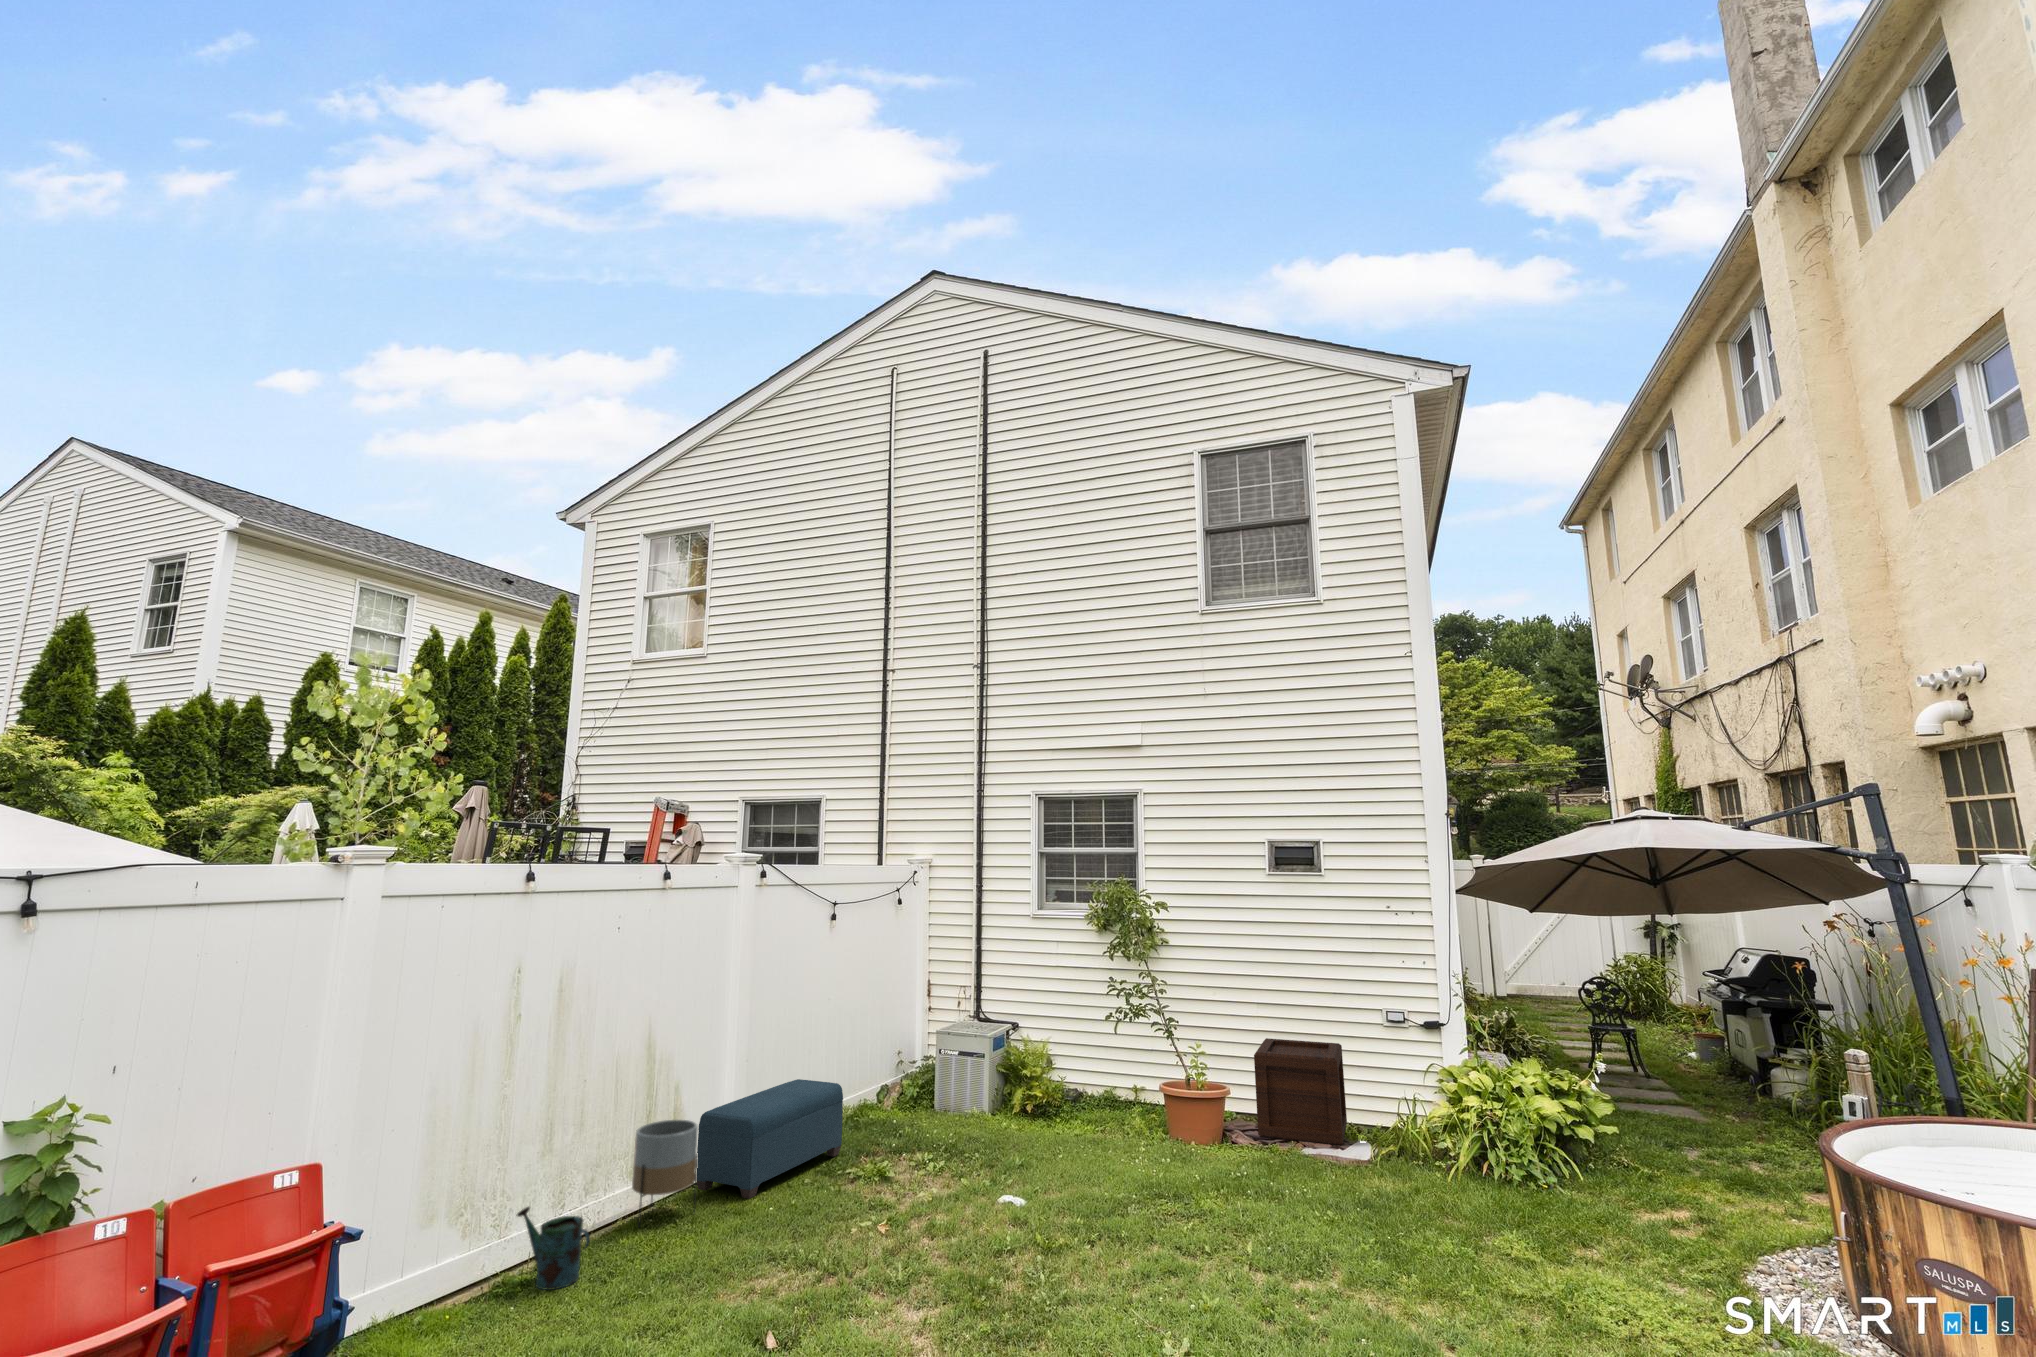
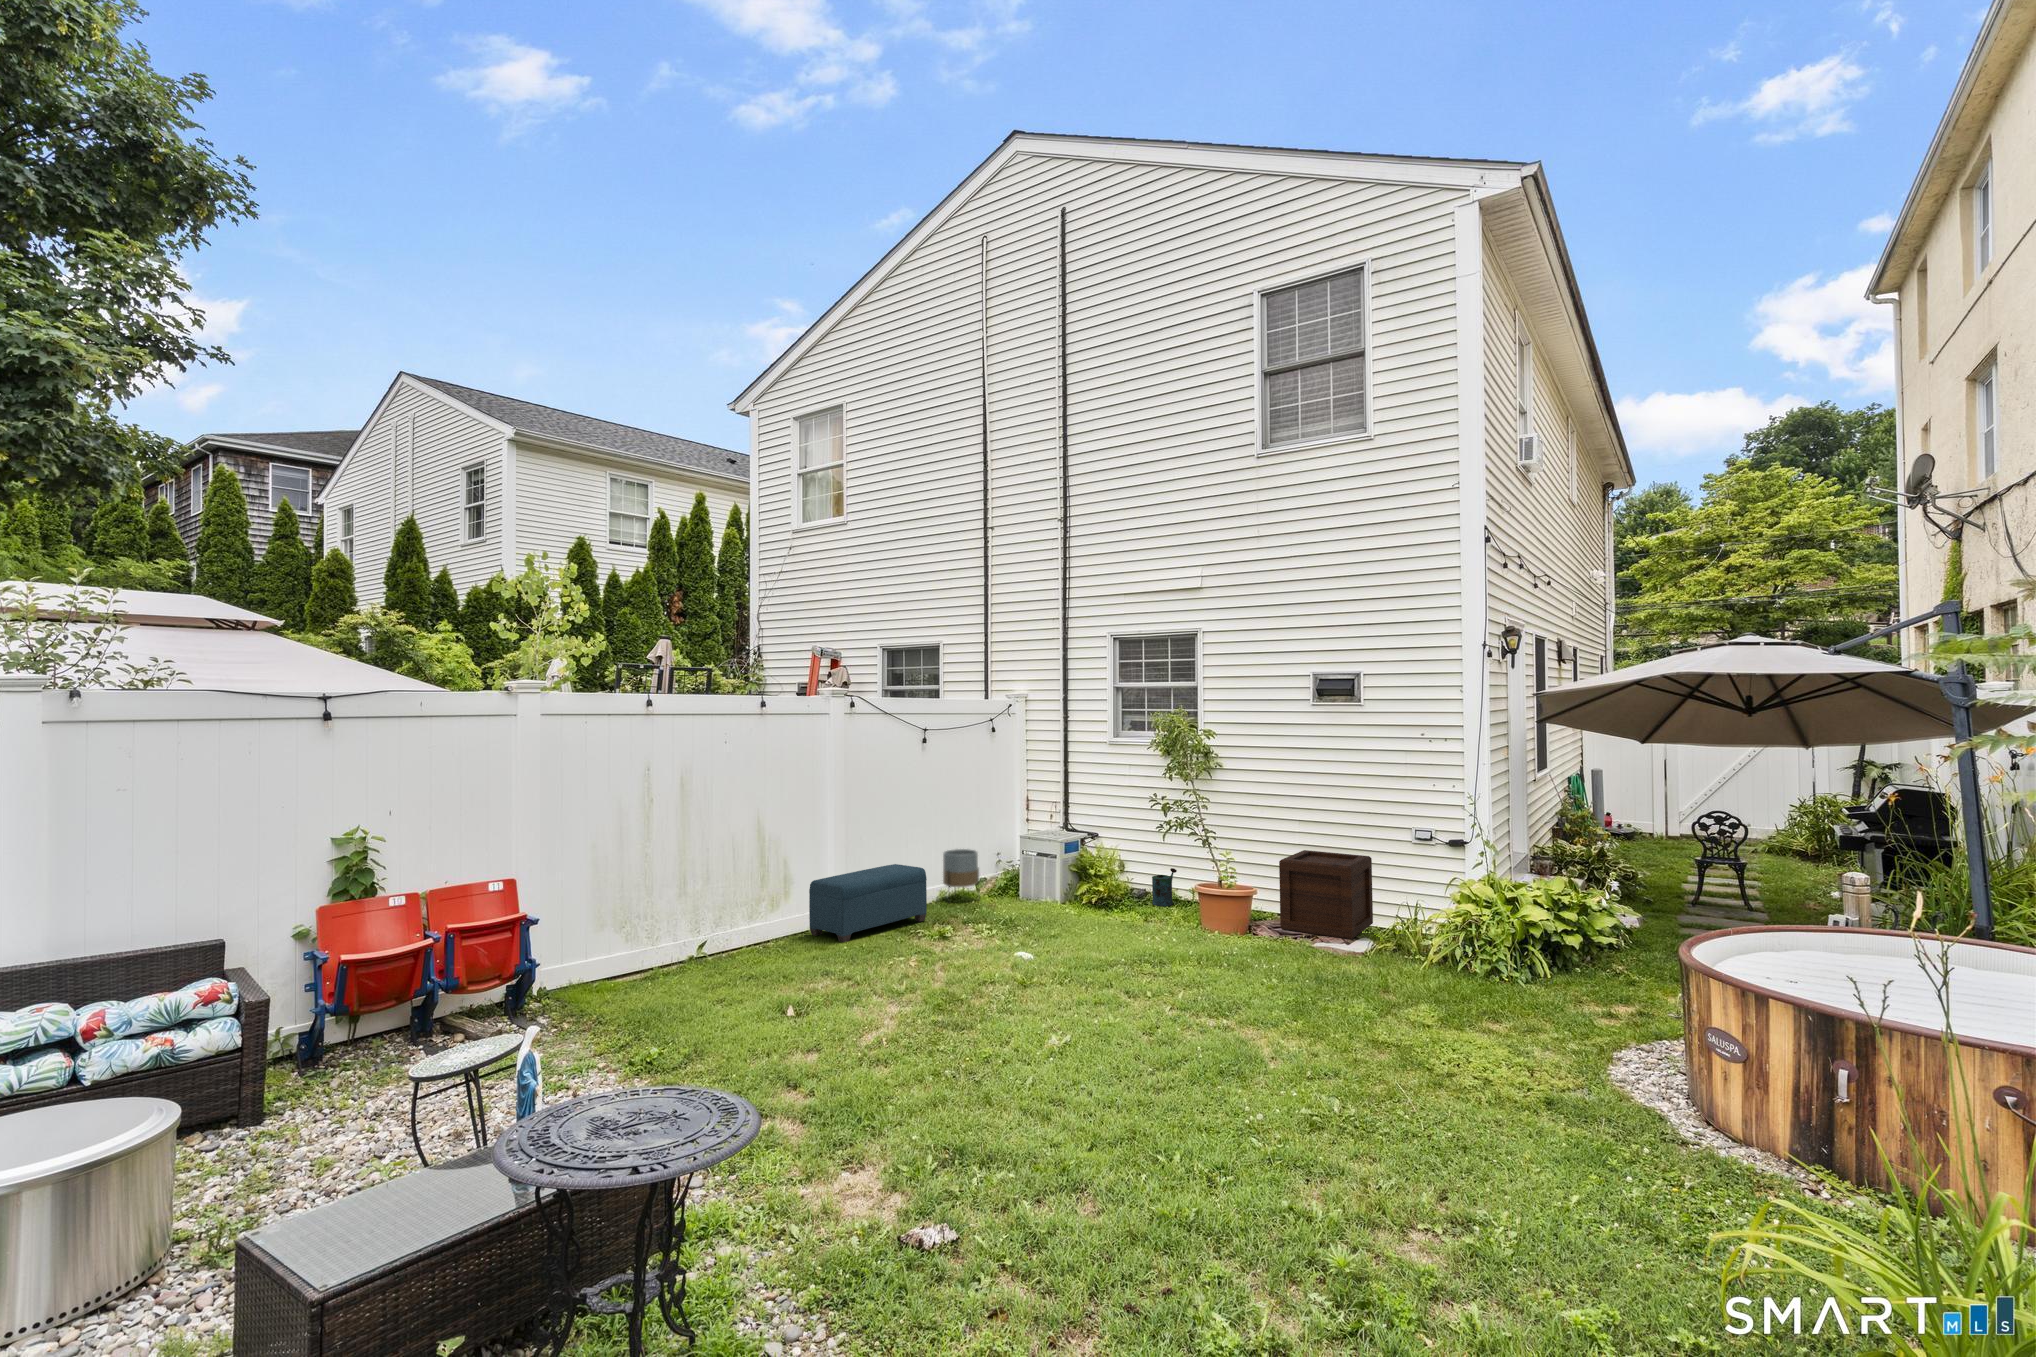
planter: present [632,1120,698,1227] -> present [943,849,979,887]
watering can: present [517,1207,590,1290] -> present [1152,868,1177,906]

